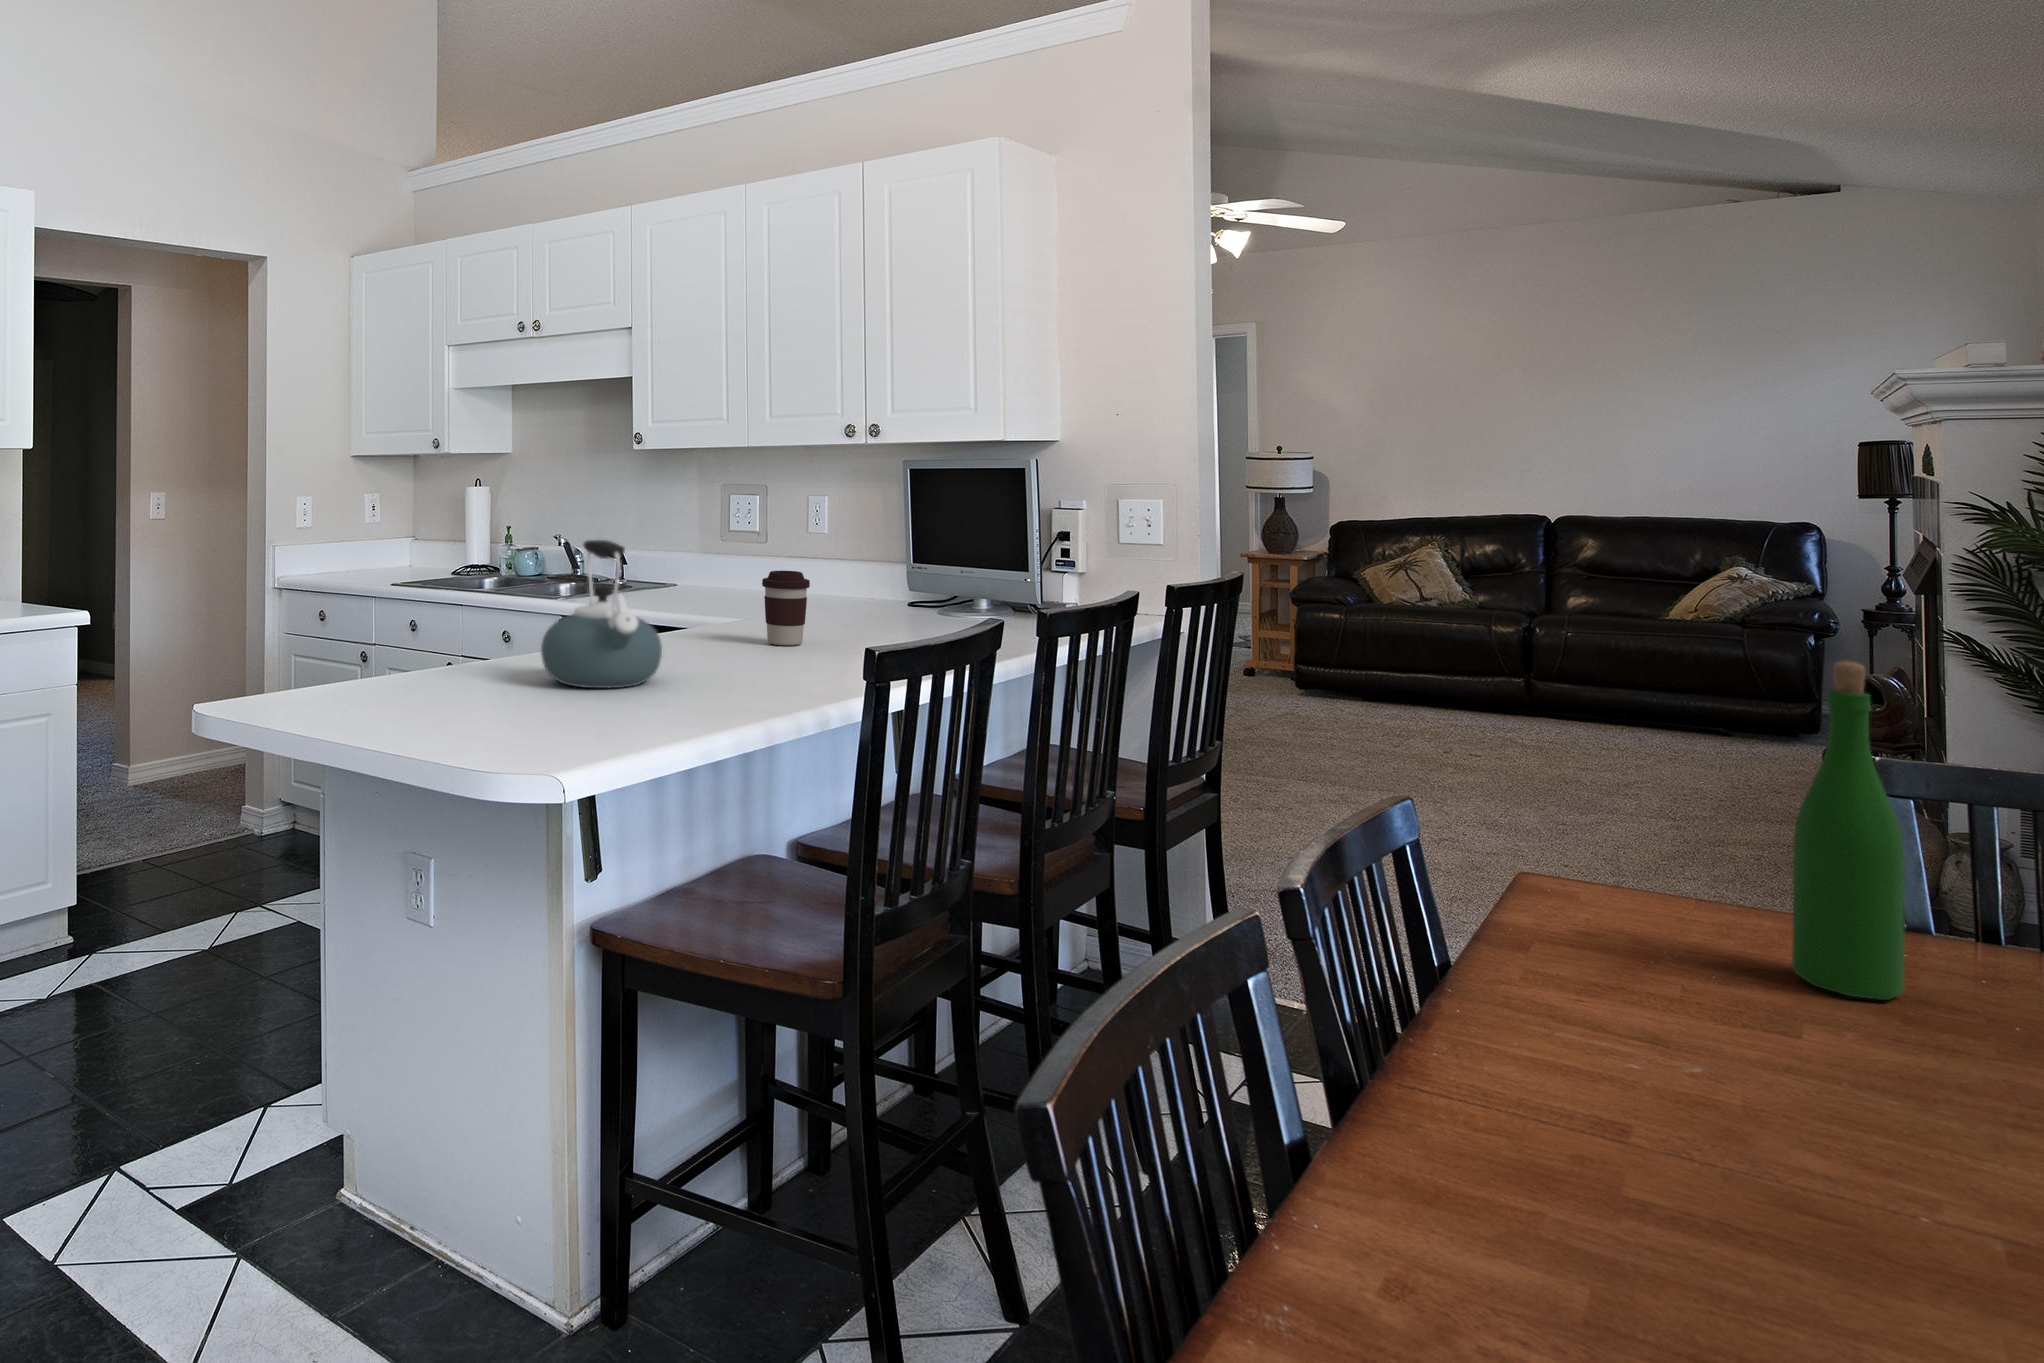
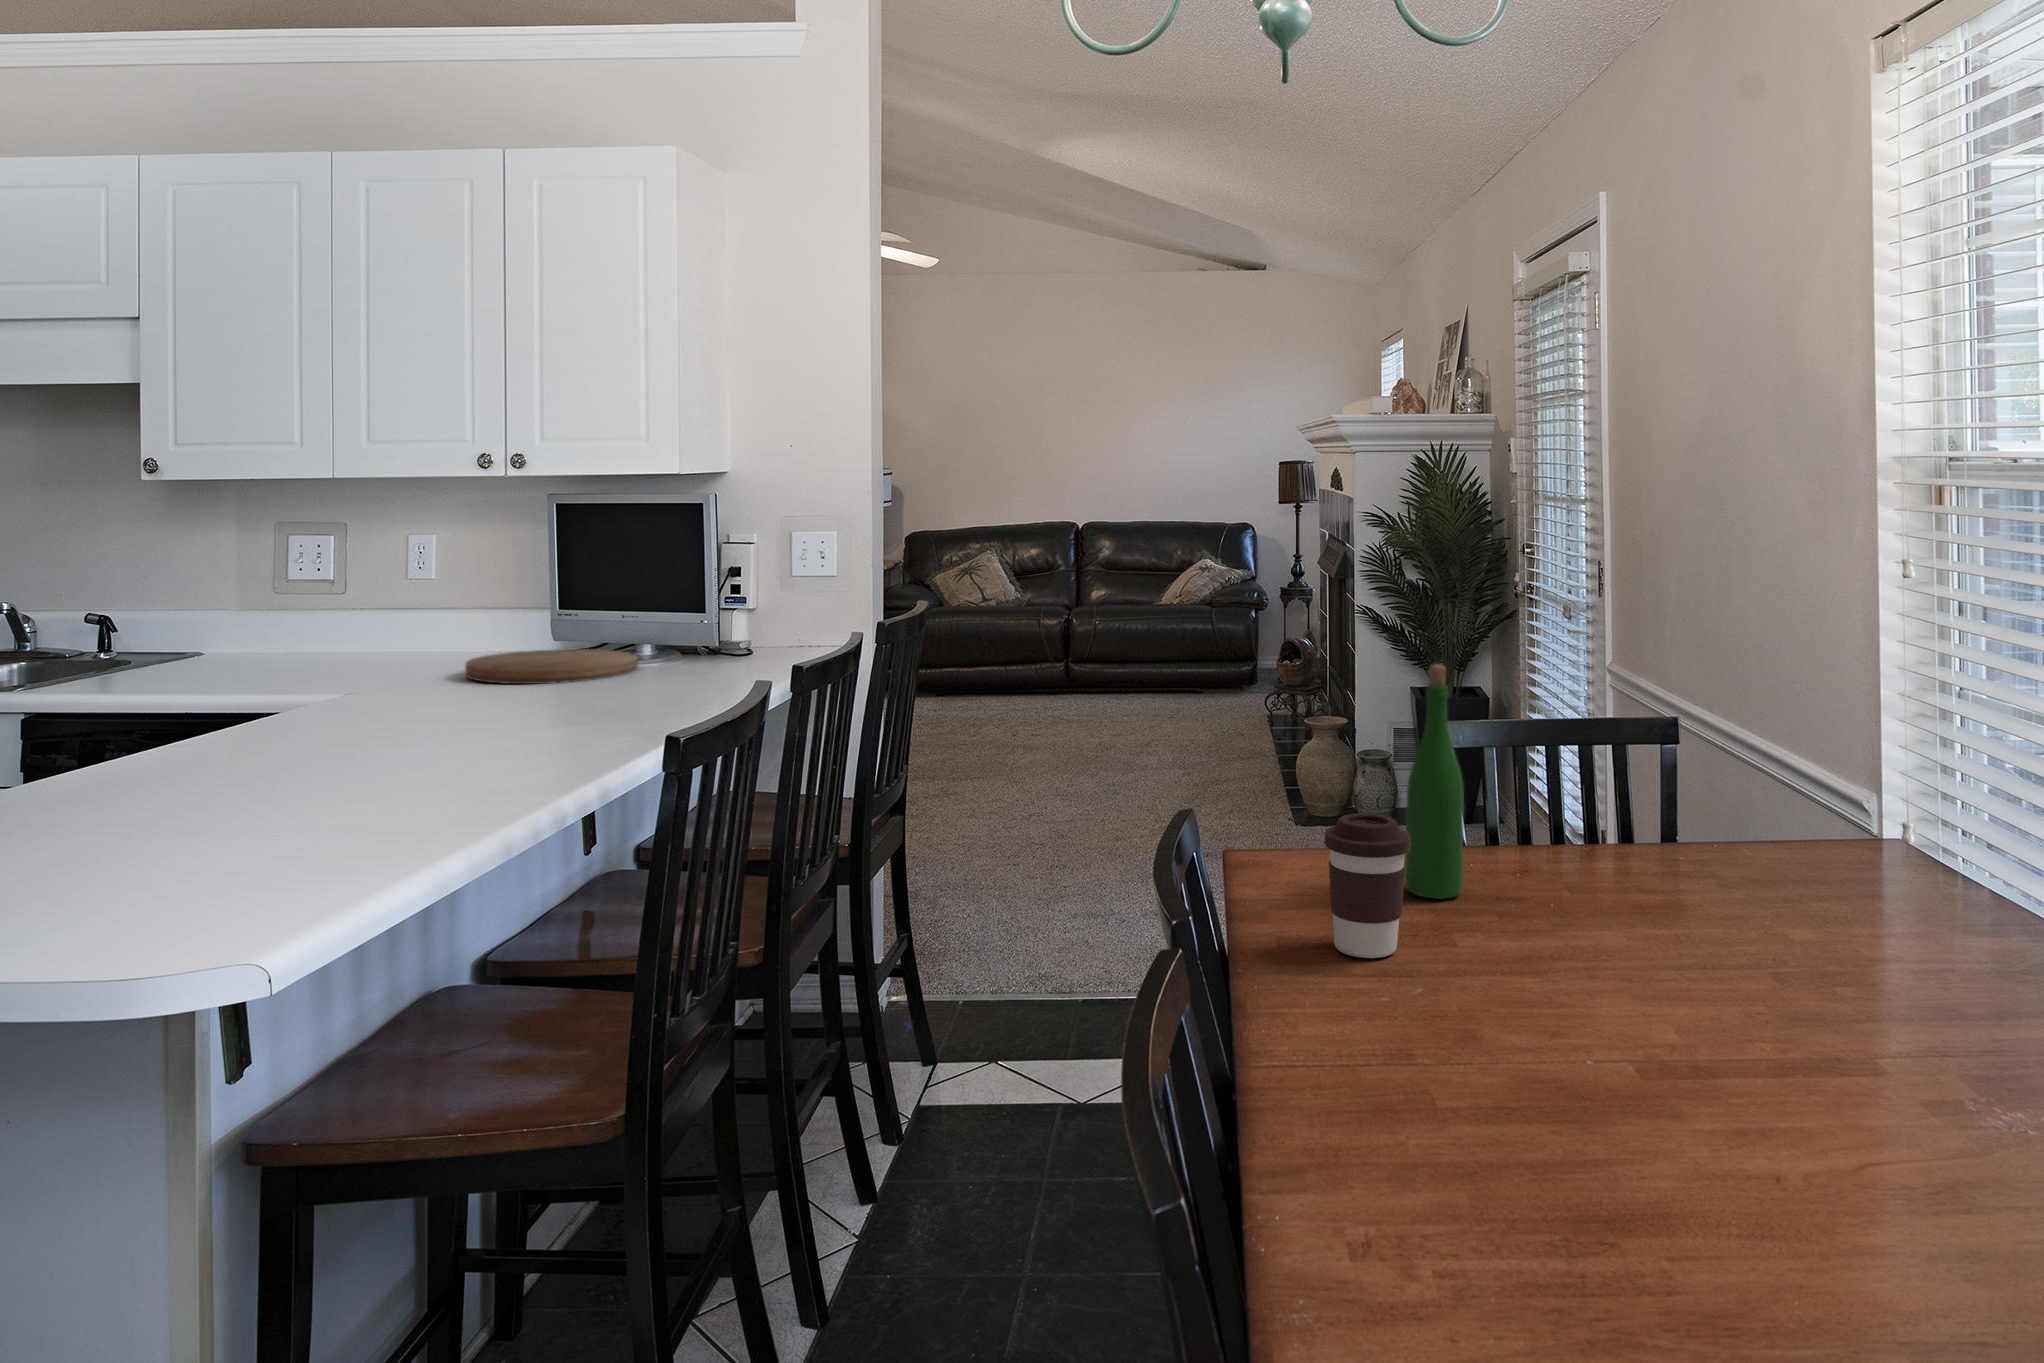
kettle: present [541,540,662,688] -> none [149,625,336,822]
coffee cup: present [762,571,810,646] -> present [1325,813,1410,958]
cutting board: none [829,595,970,623] -> present [465,649,638,684]

